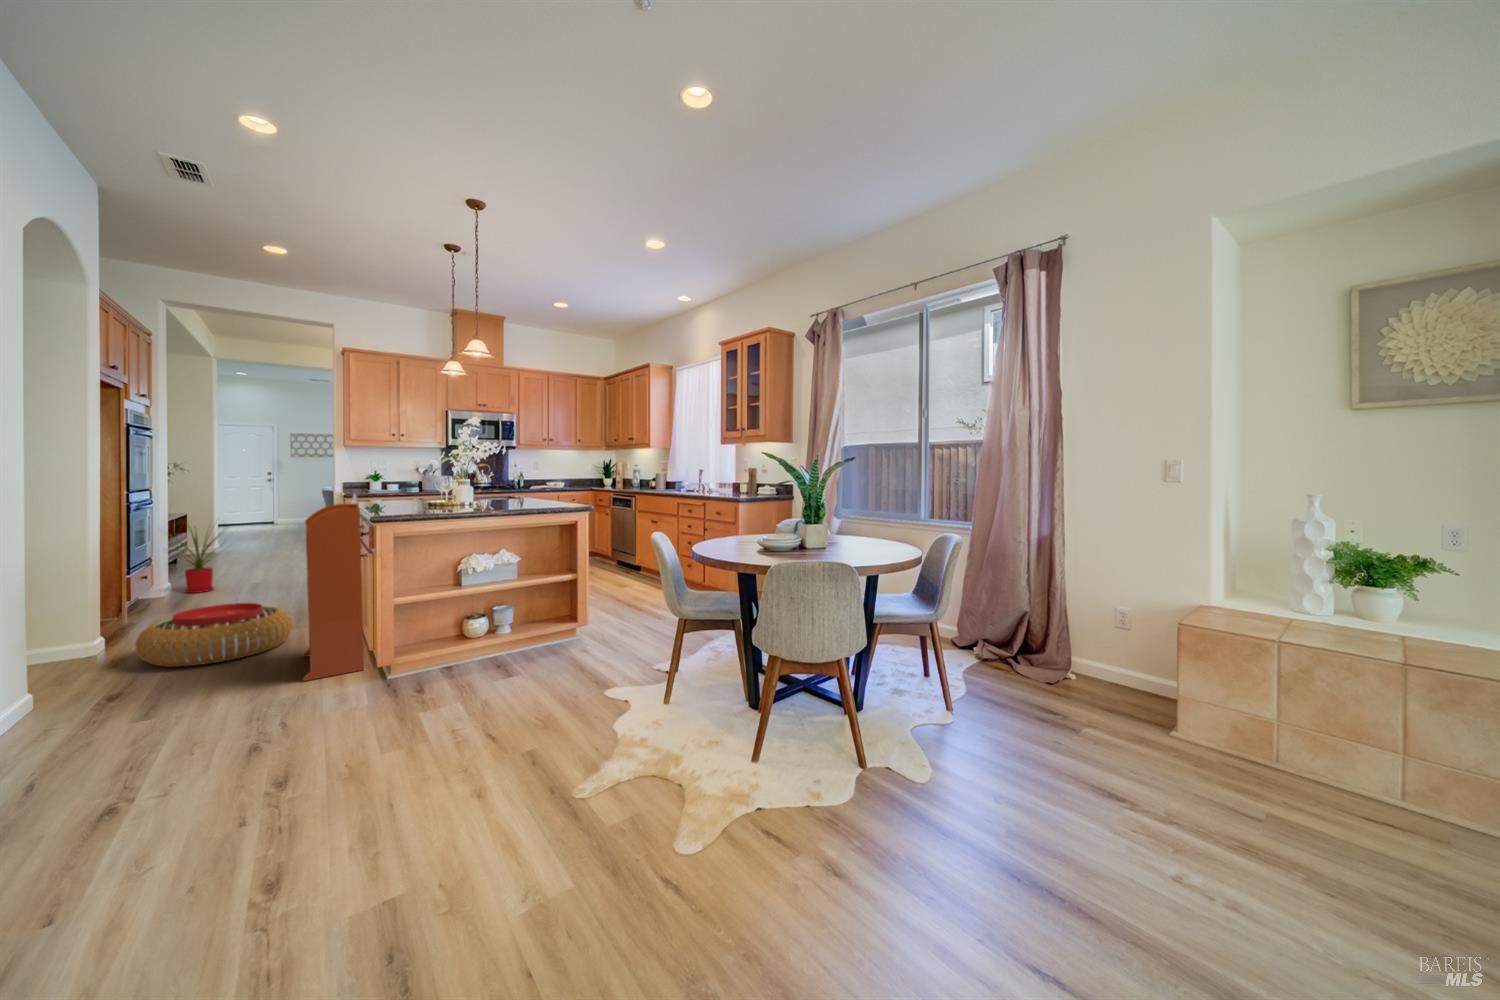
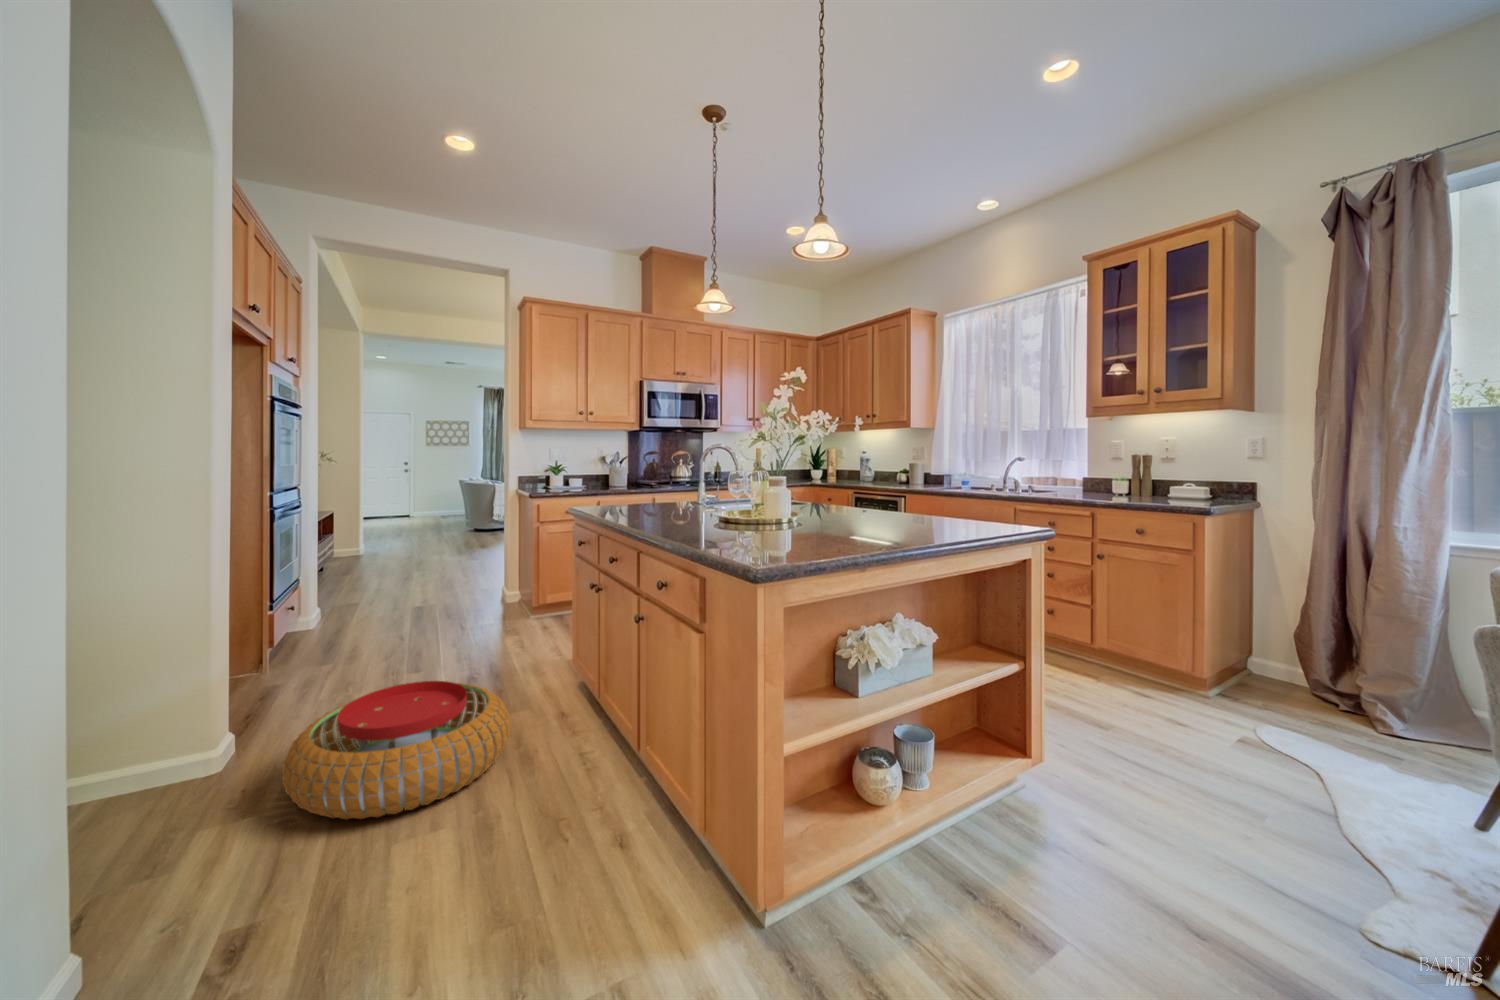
bookcase: present [302,494,364,681] -> none [544,506,678,901]
house plant: present [177,527,218,593] -> none [308,524,393,624]

